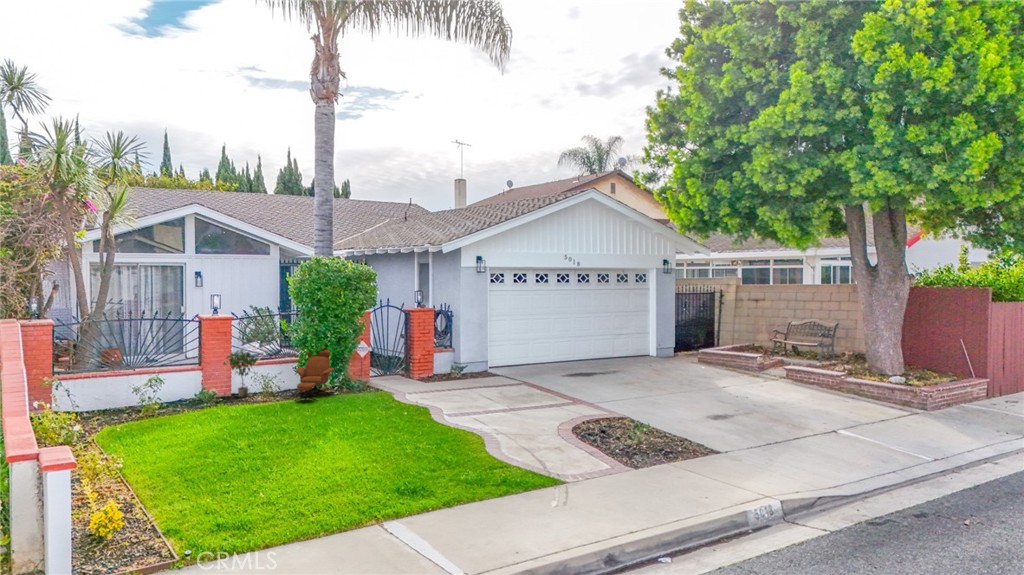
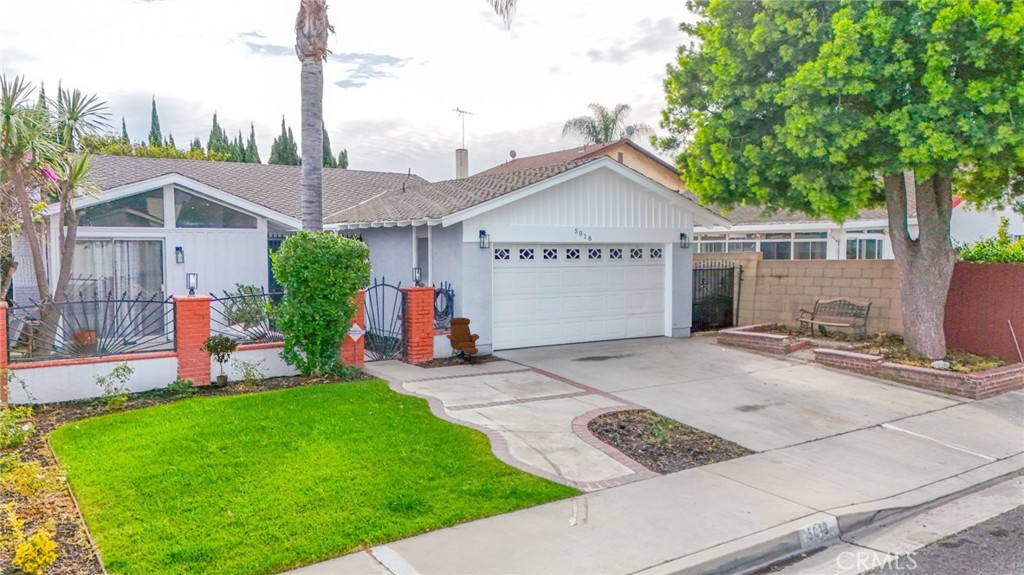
lounge chair: present [296,350,334,403] -> present [446,317,479,365]

